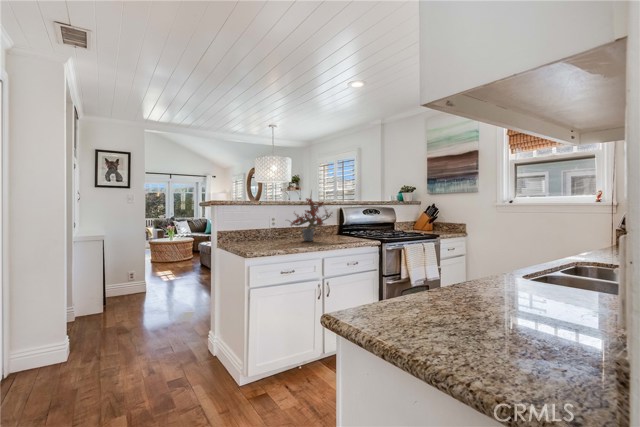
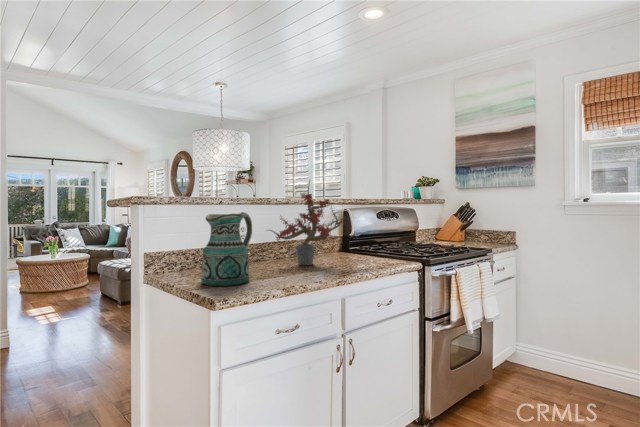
ceramic pitcher: none [244,209,273,249] -> present [201,212,252,286]

